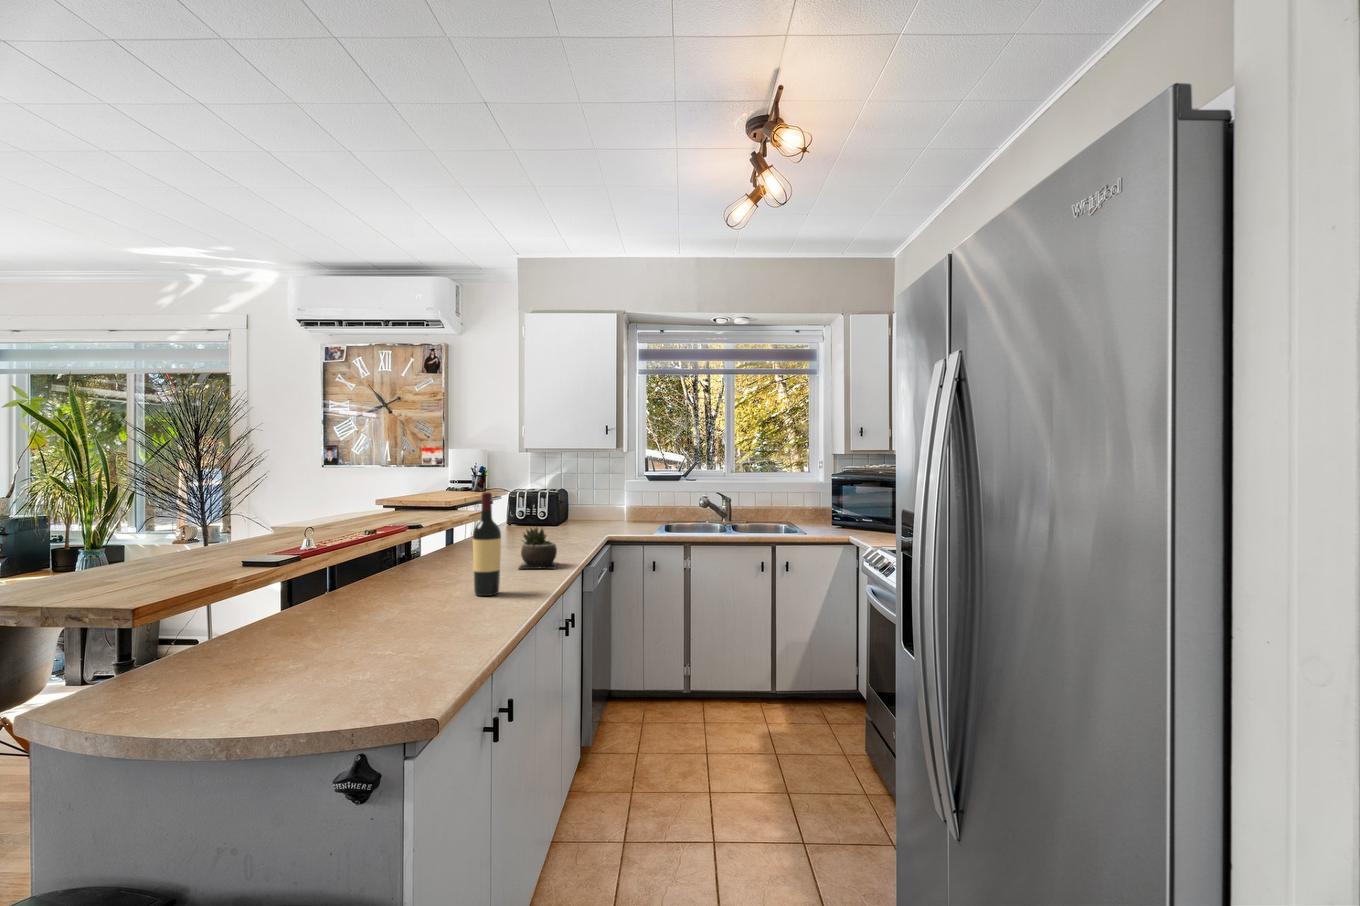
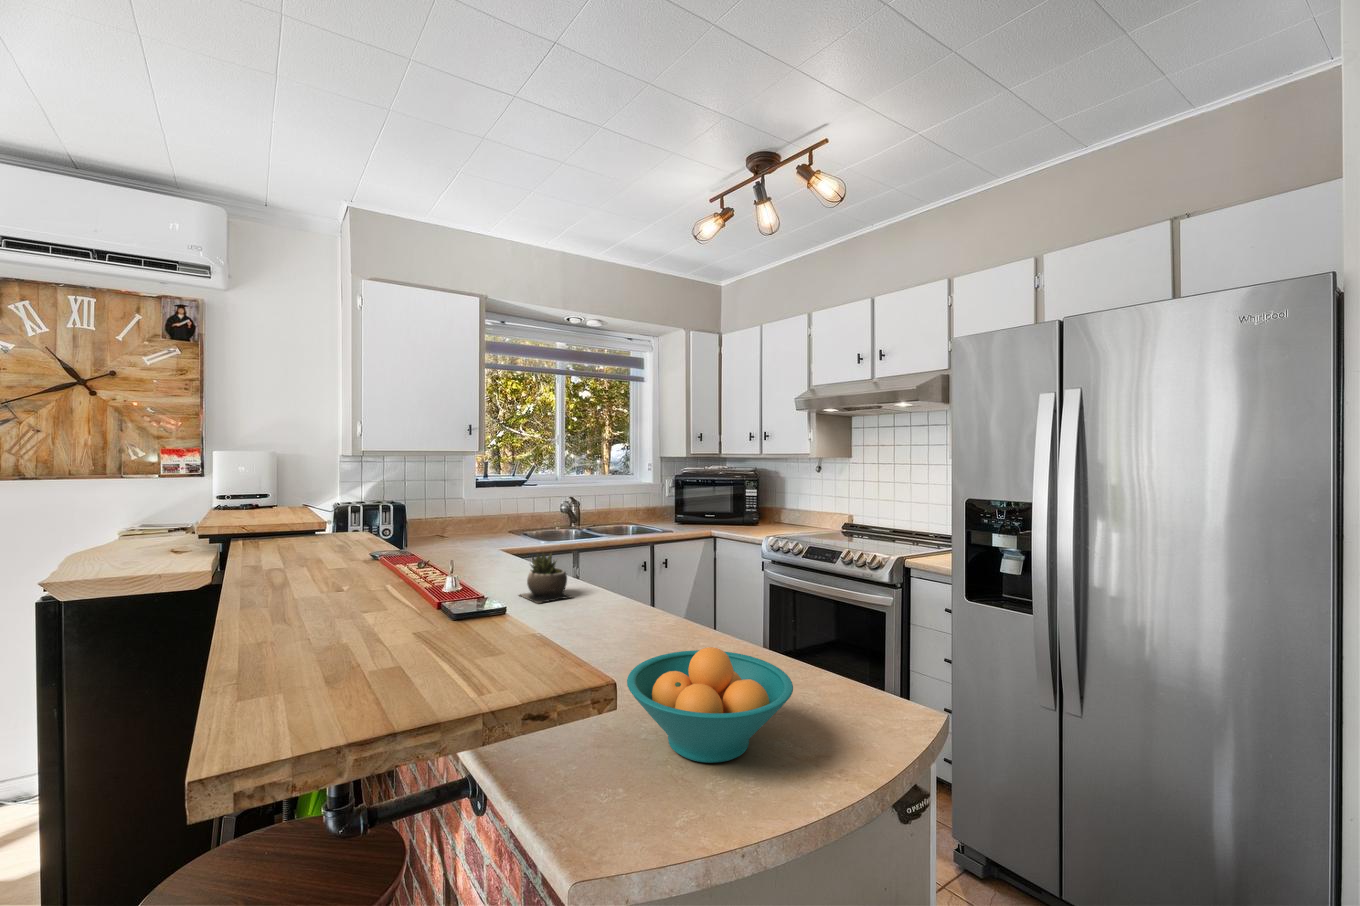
wine bottle: present [473,492,501,596] -> none [584,524,615,642]
fruit bowl: none [264,576,425,668] -> present [627,647,793,763]

